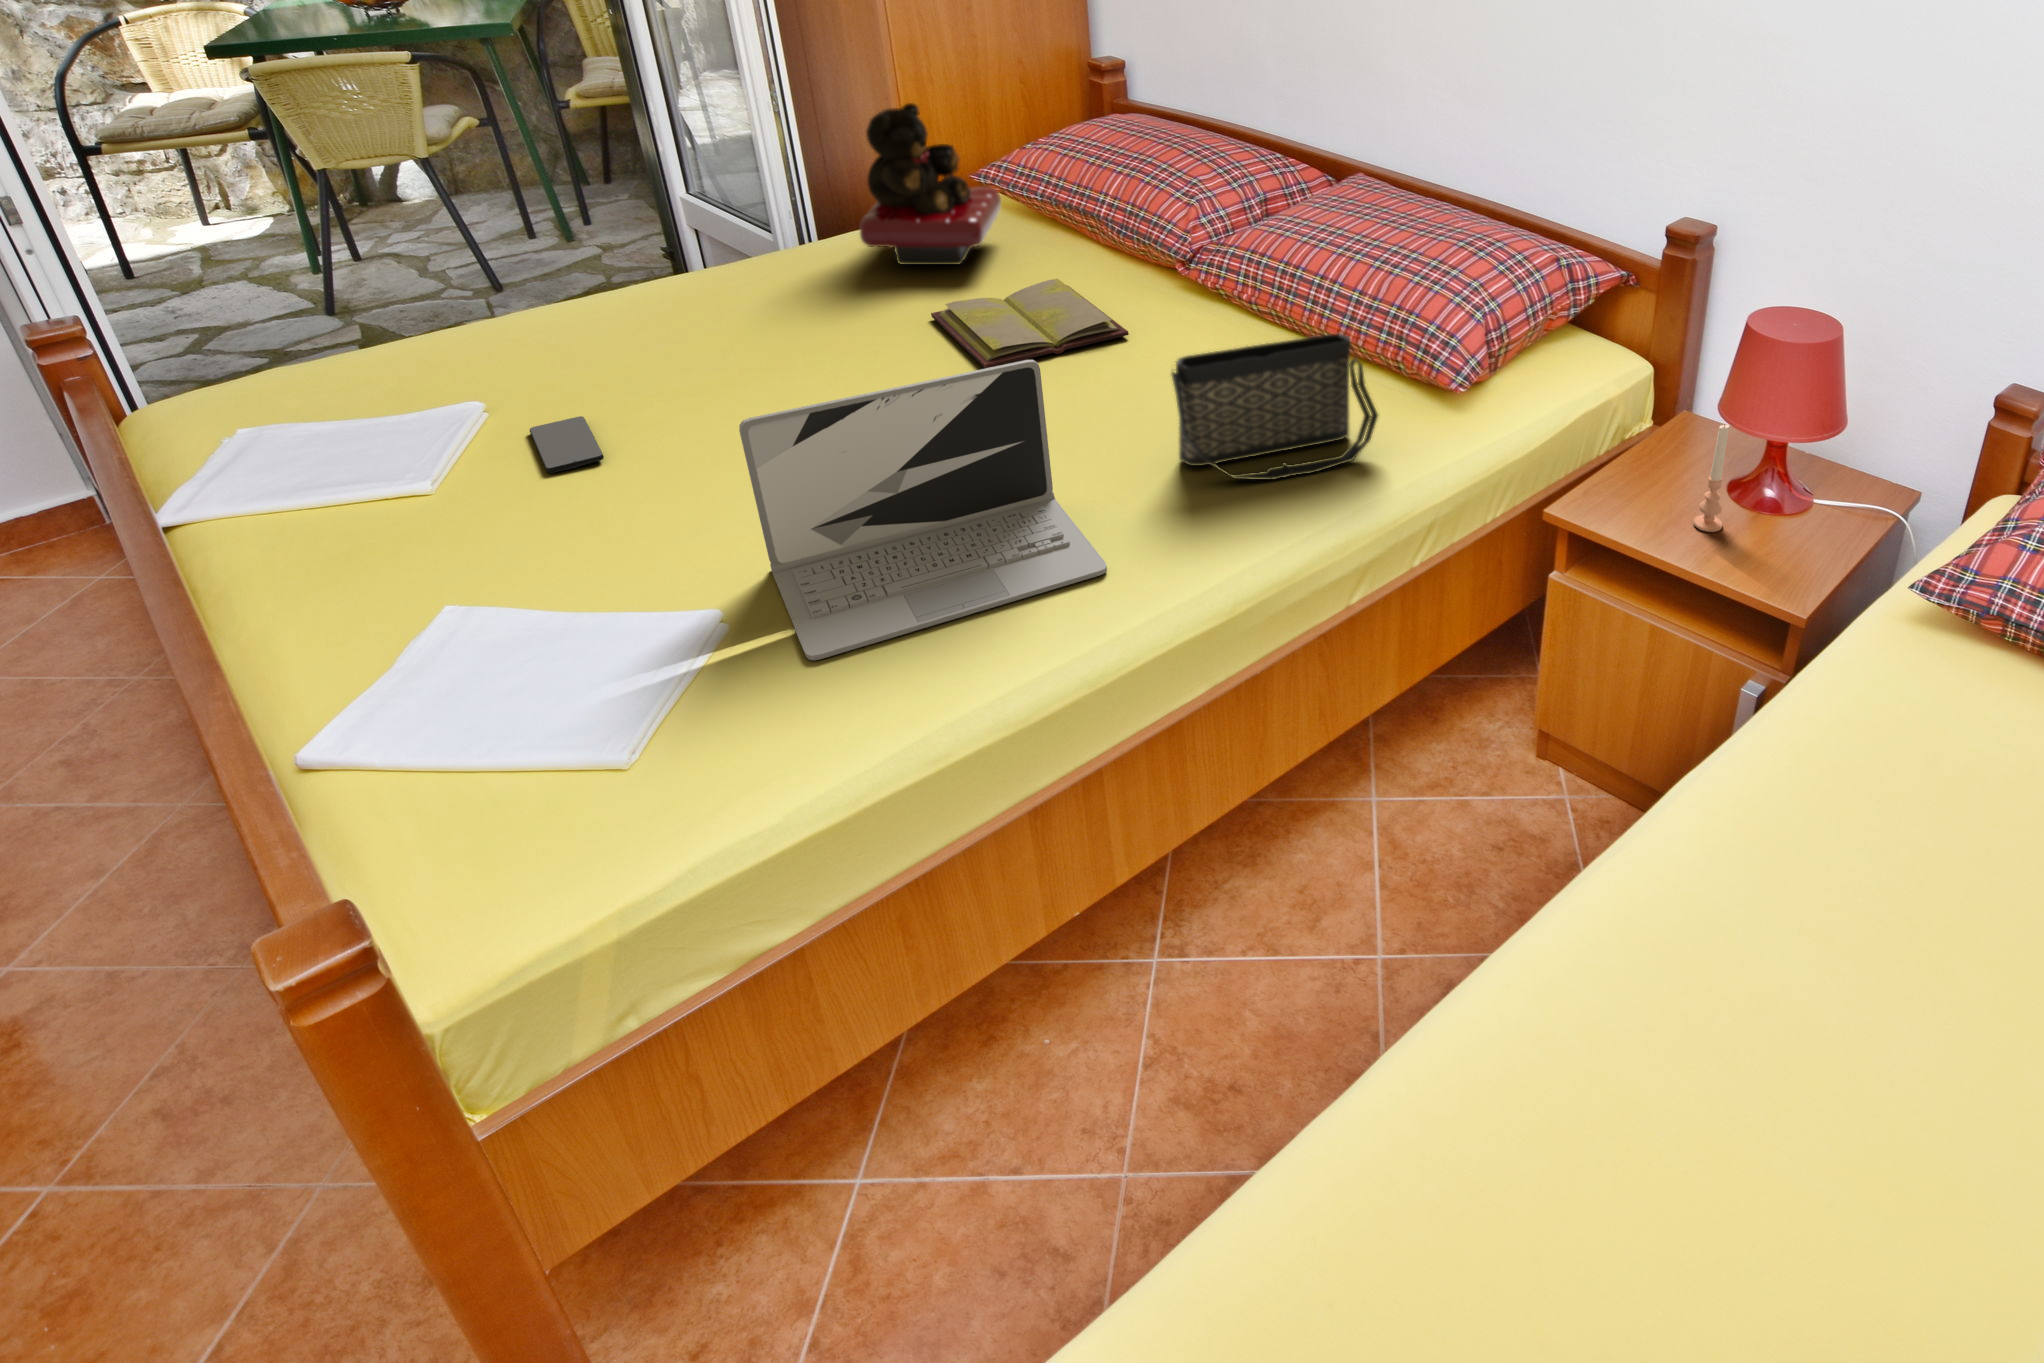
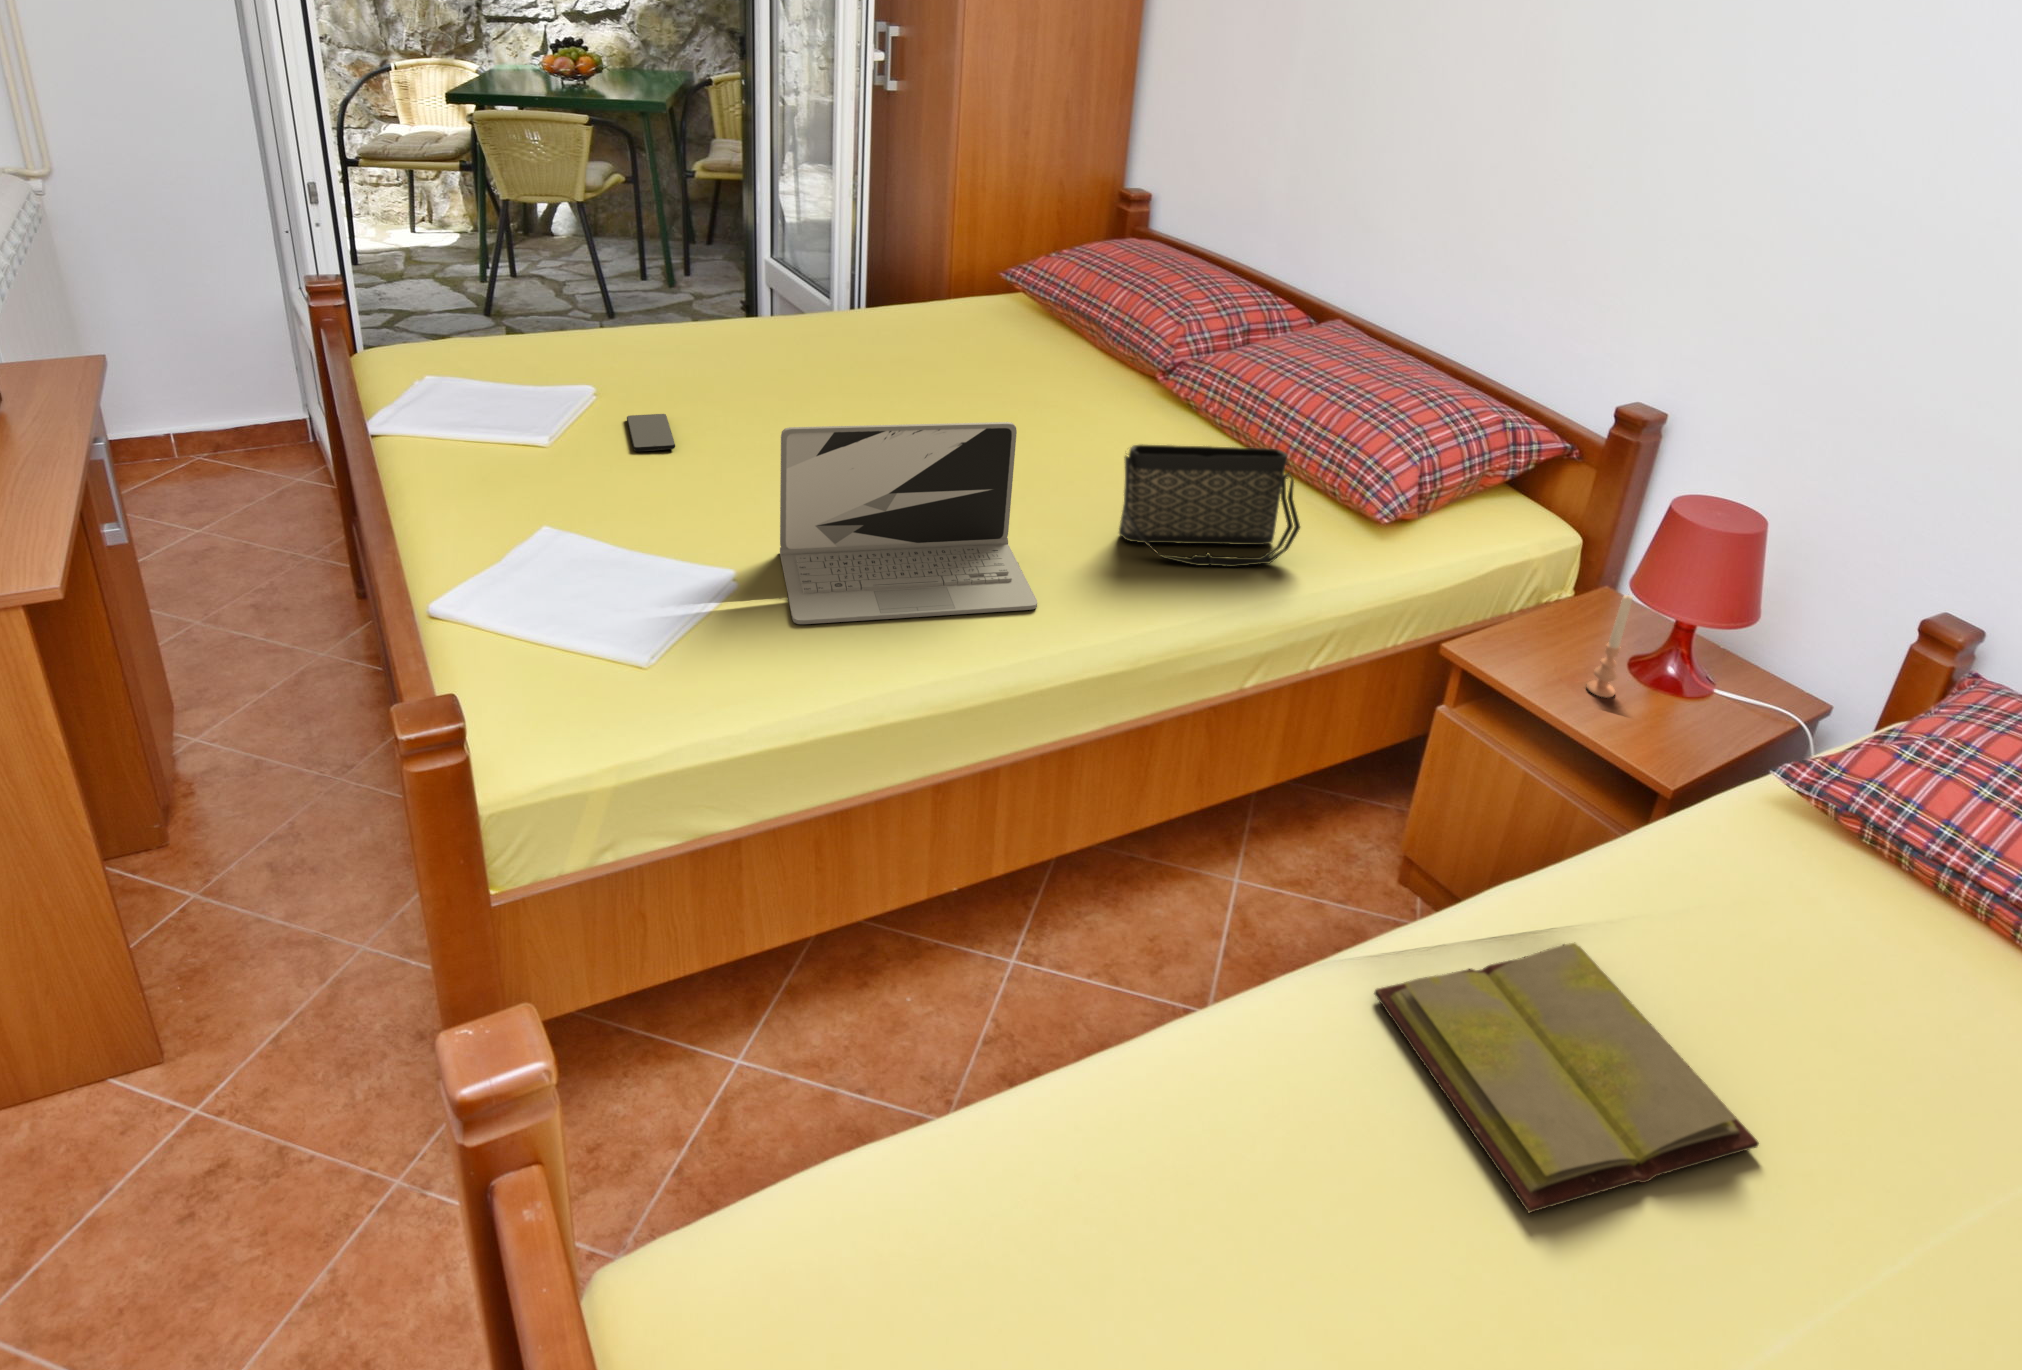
teddy bear: present [860,103,1001,265] -> none [899,205,1019,346]
diary: present [931,279,1129,368] -> present [1374,943,1759,1213]

